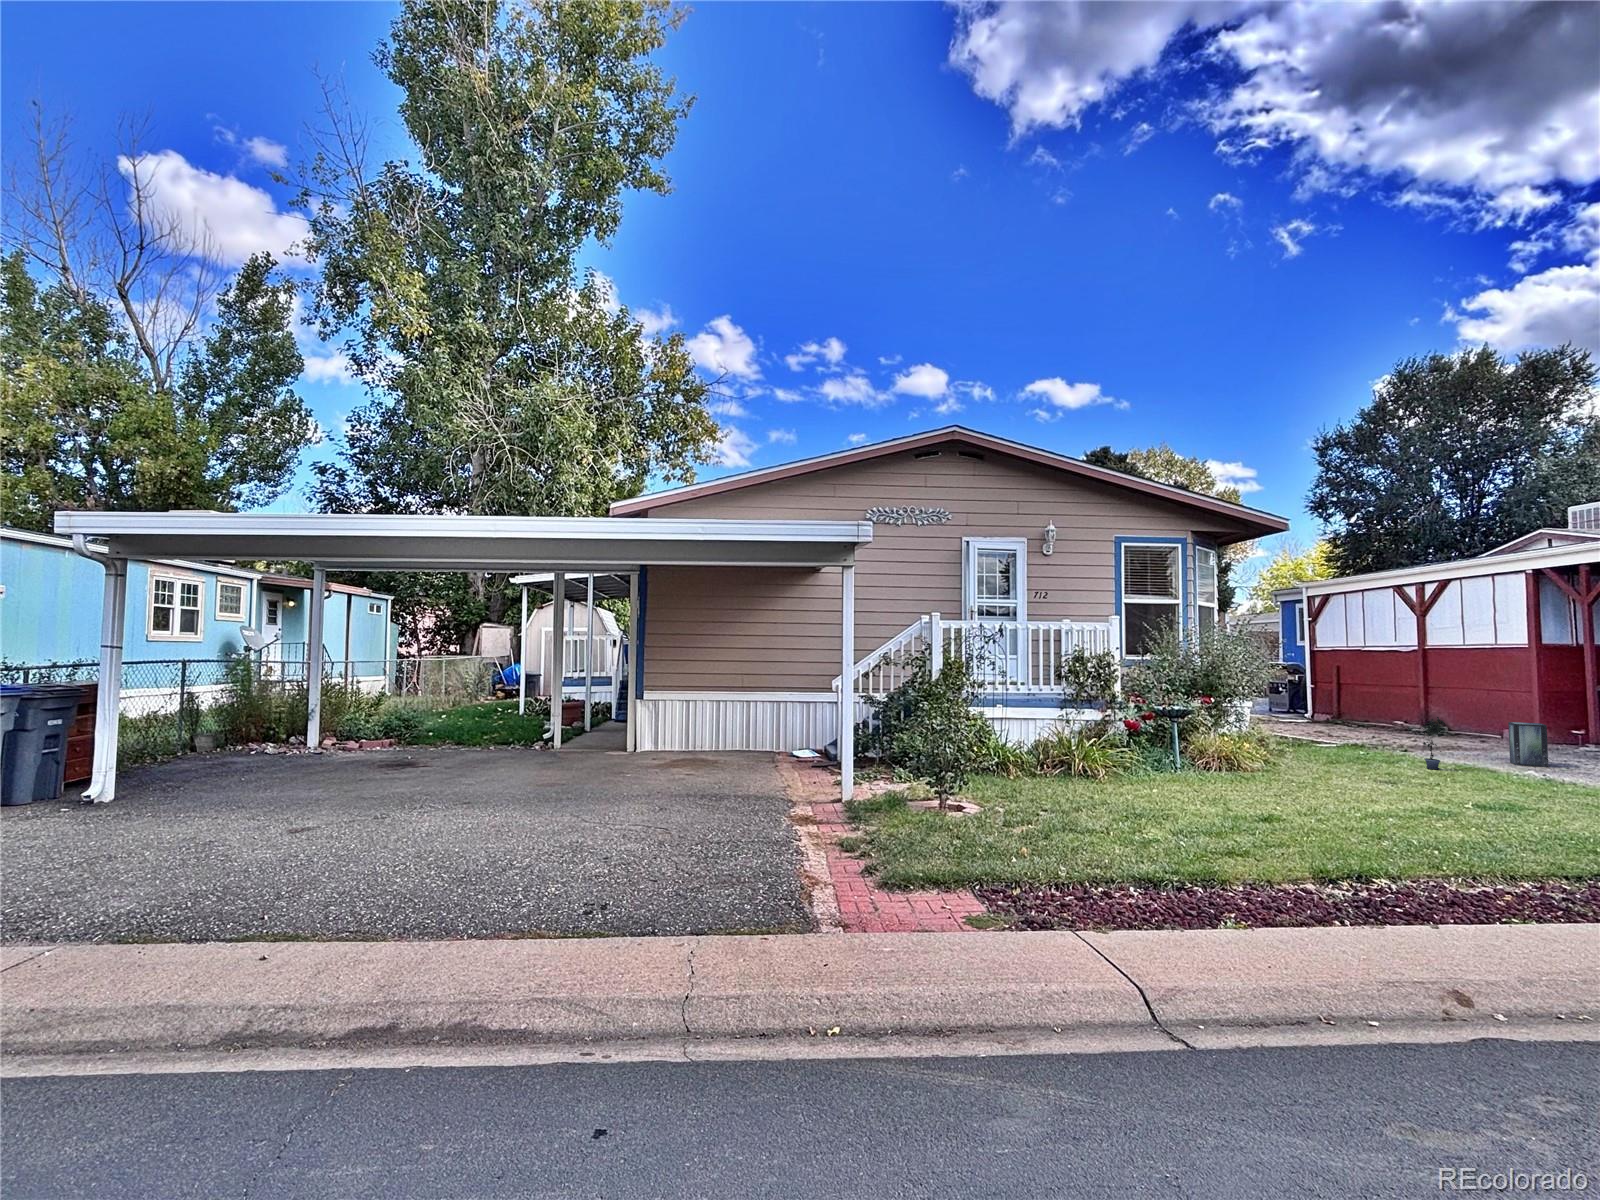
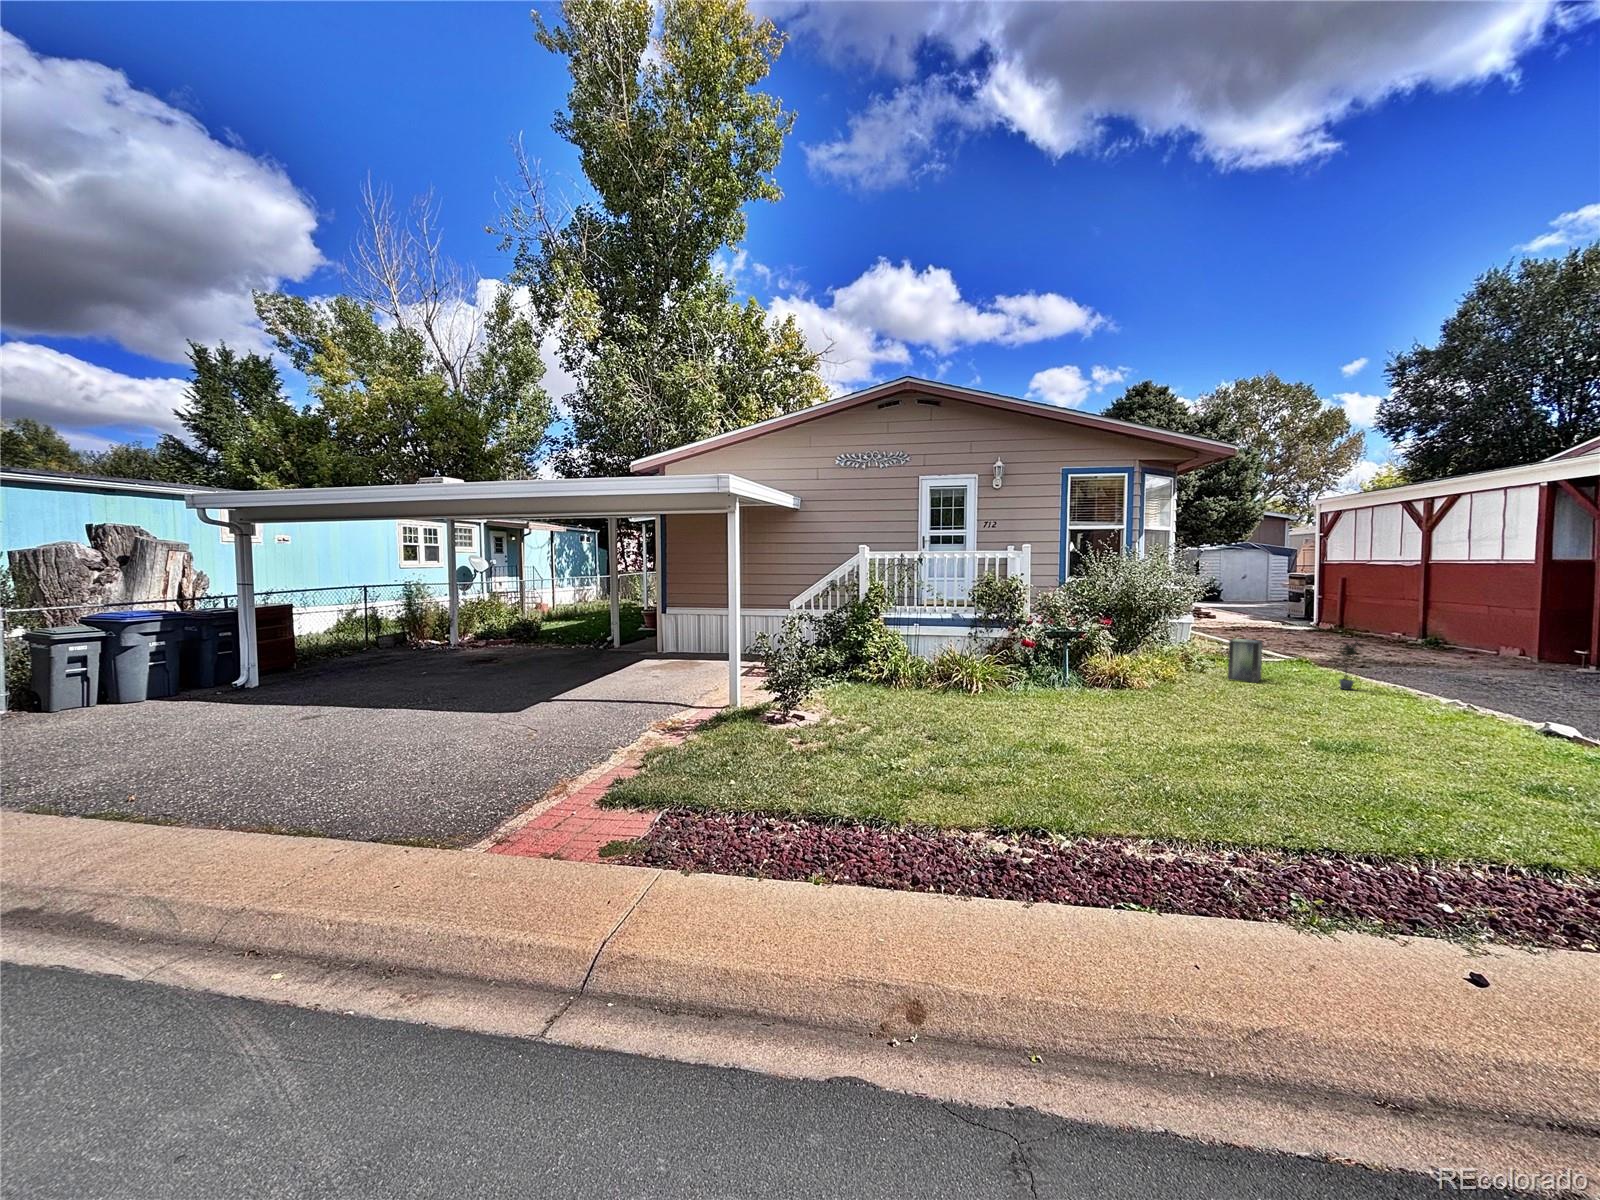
storage box: present [1508,722,1548,767] -> present [1228,639,1263,683]

